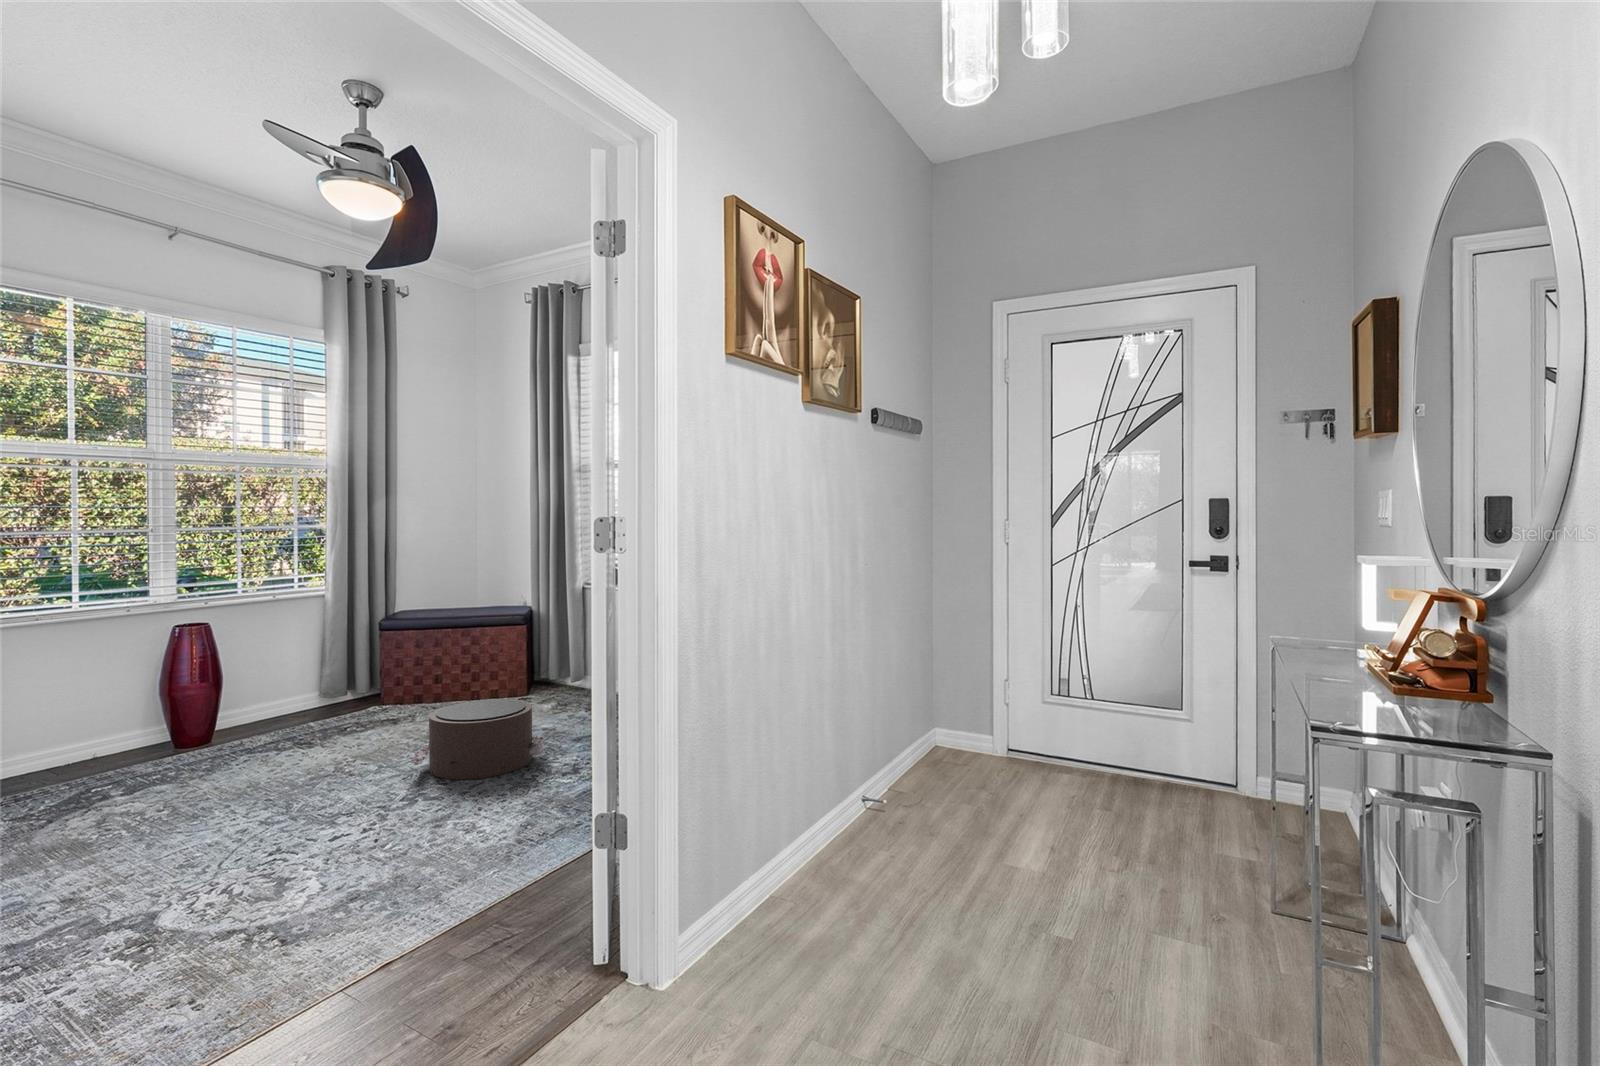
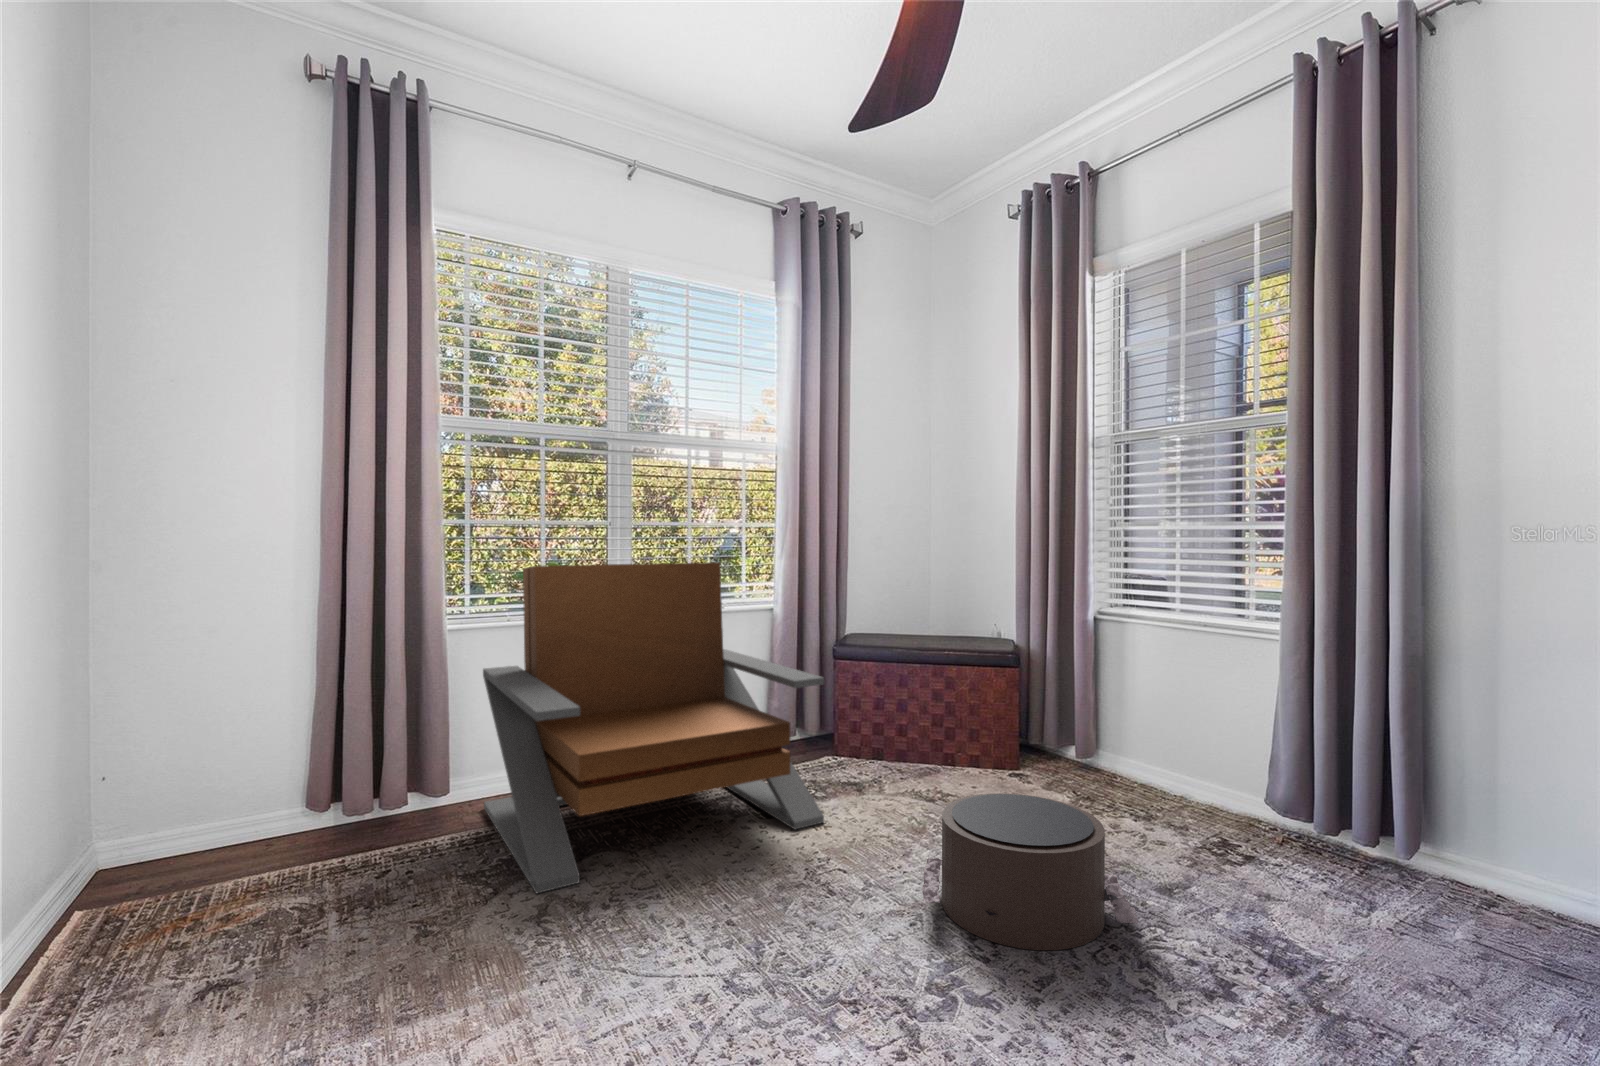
lounge chair: none [13,560,357,814] -> present [483,562,824,893]

